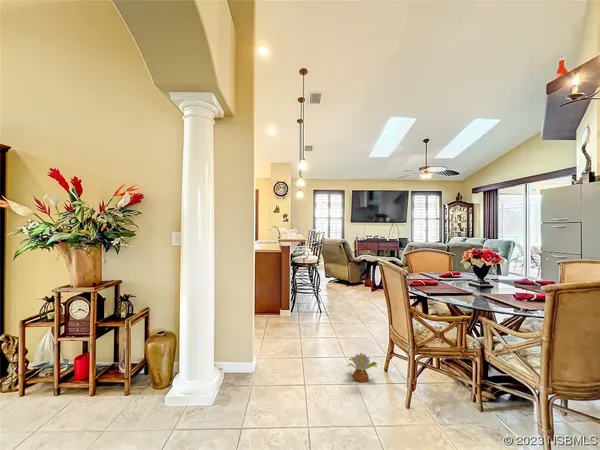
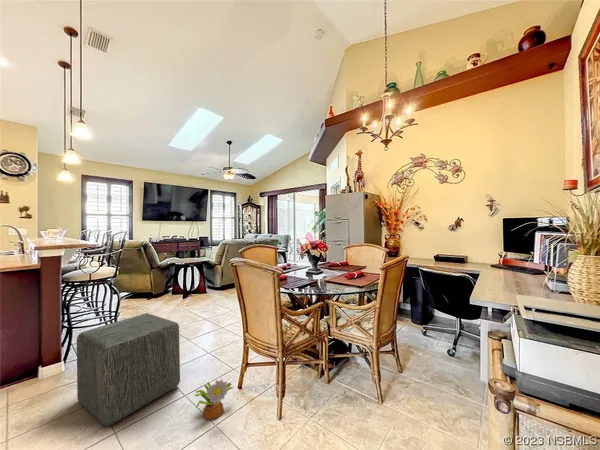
ottoman: none [292,293,346,355] -> present [77,313,180,426]

